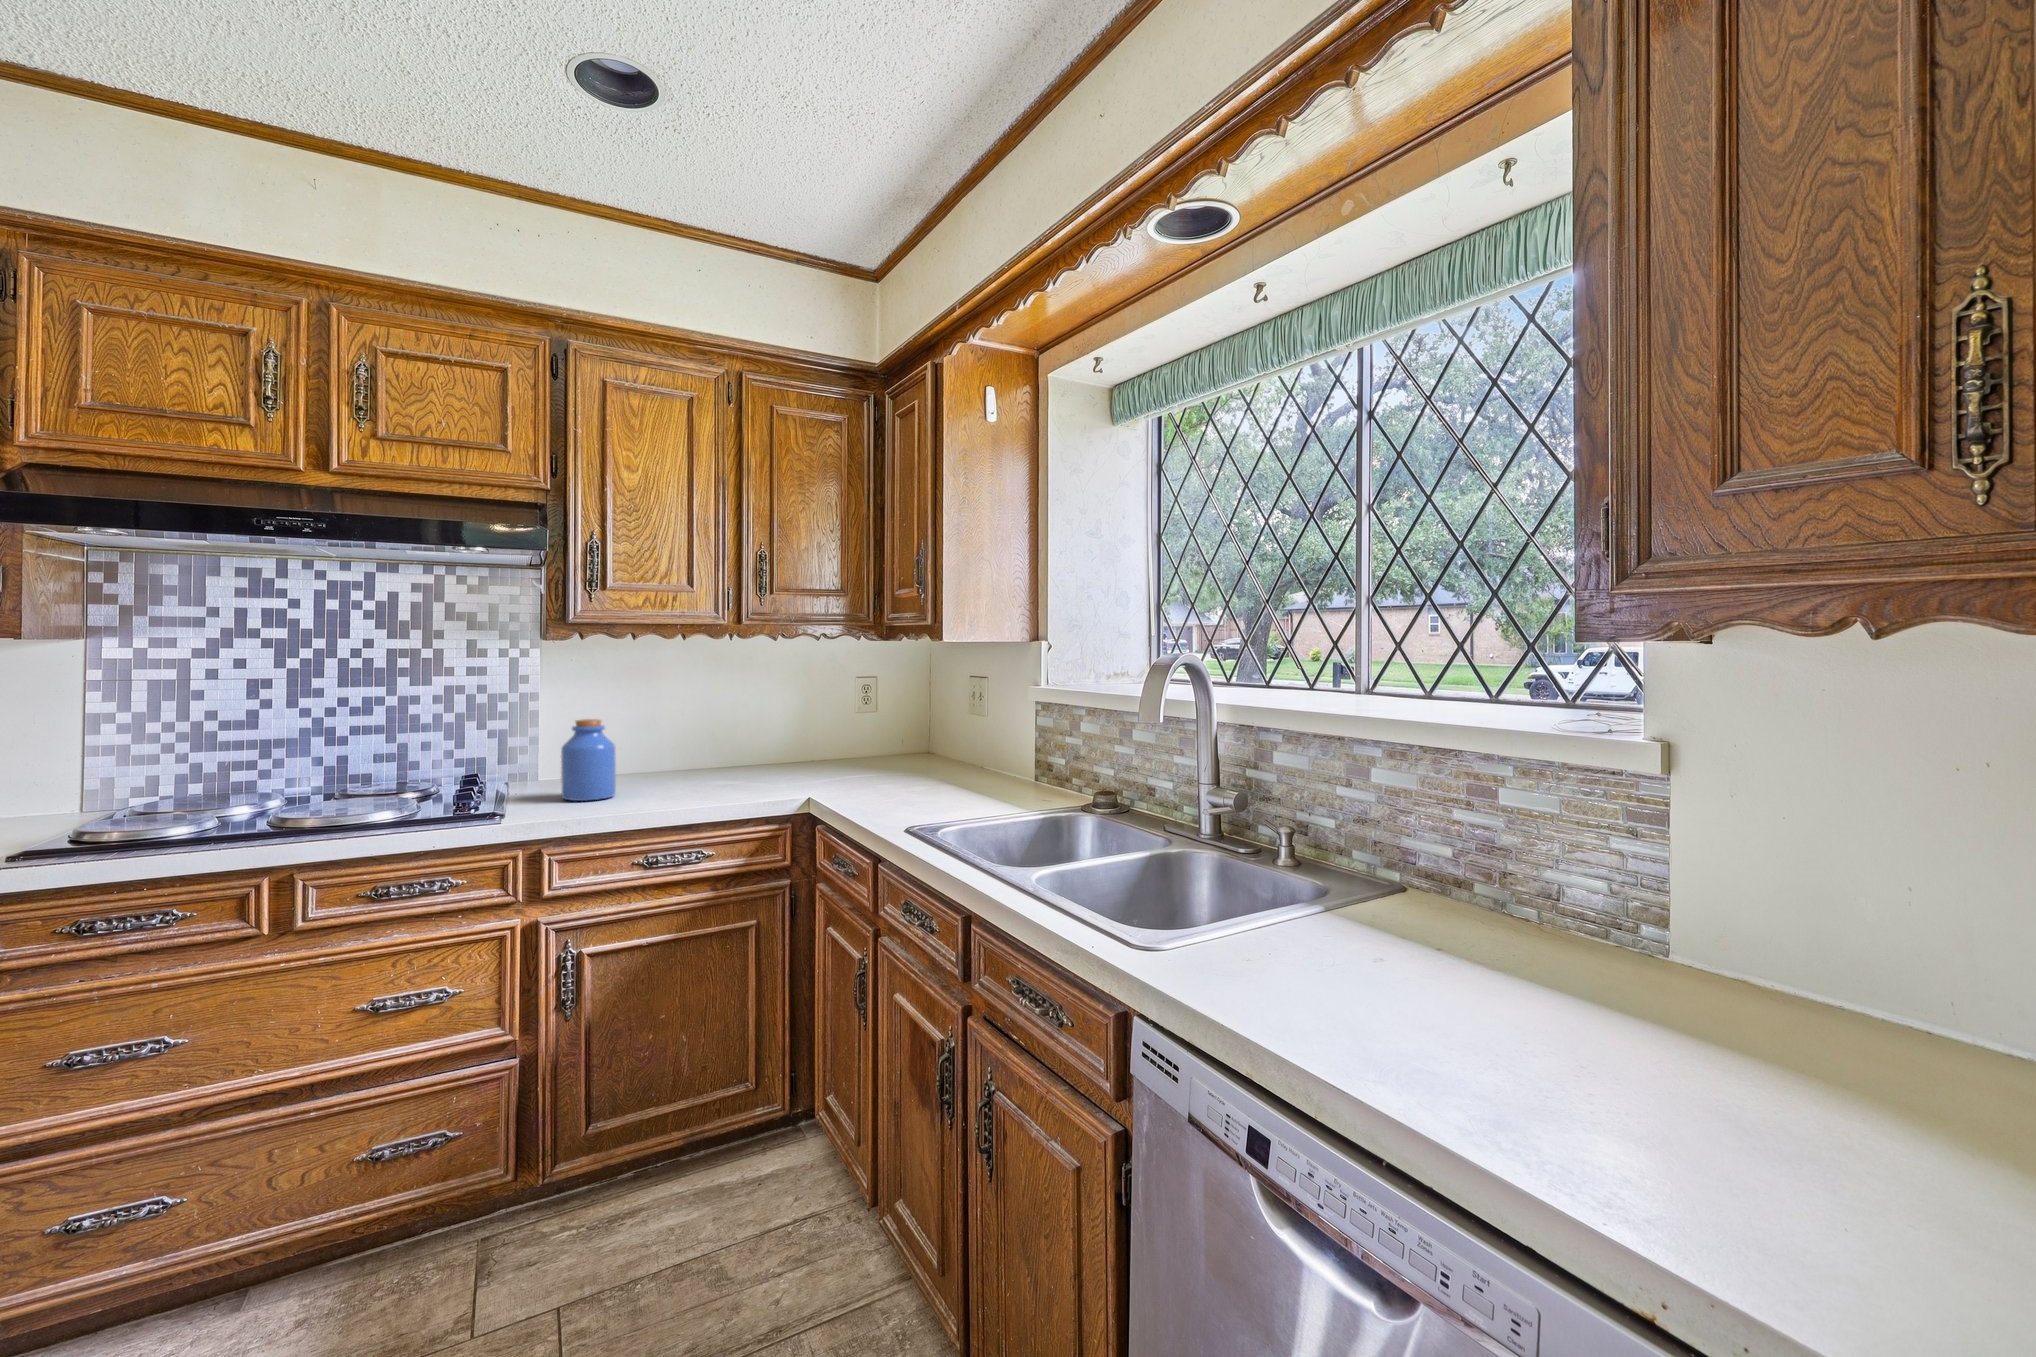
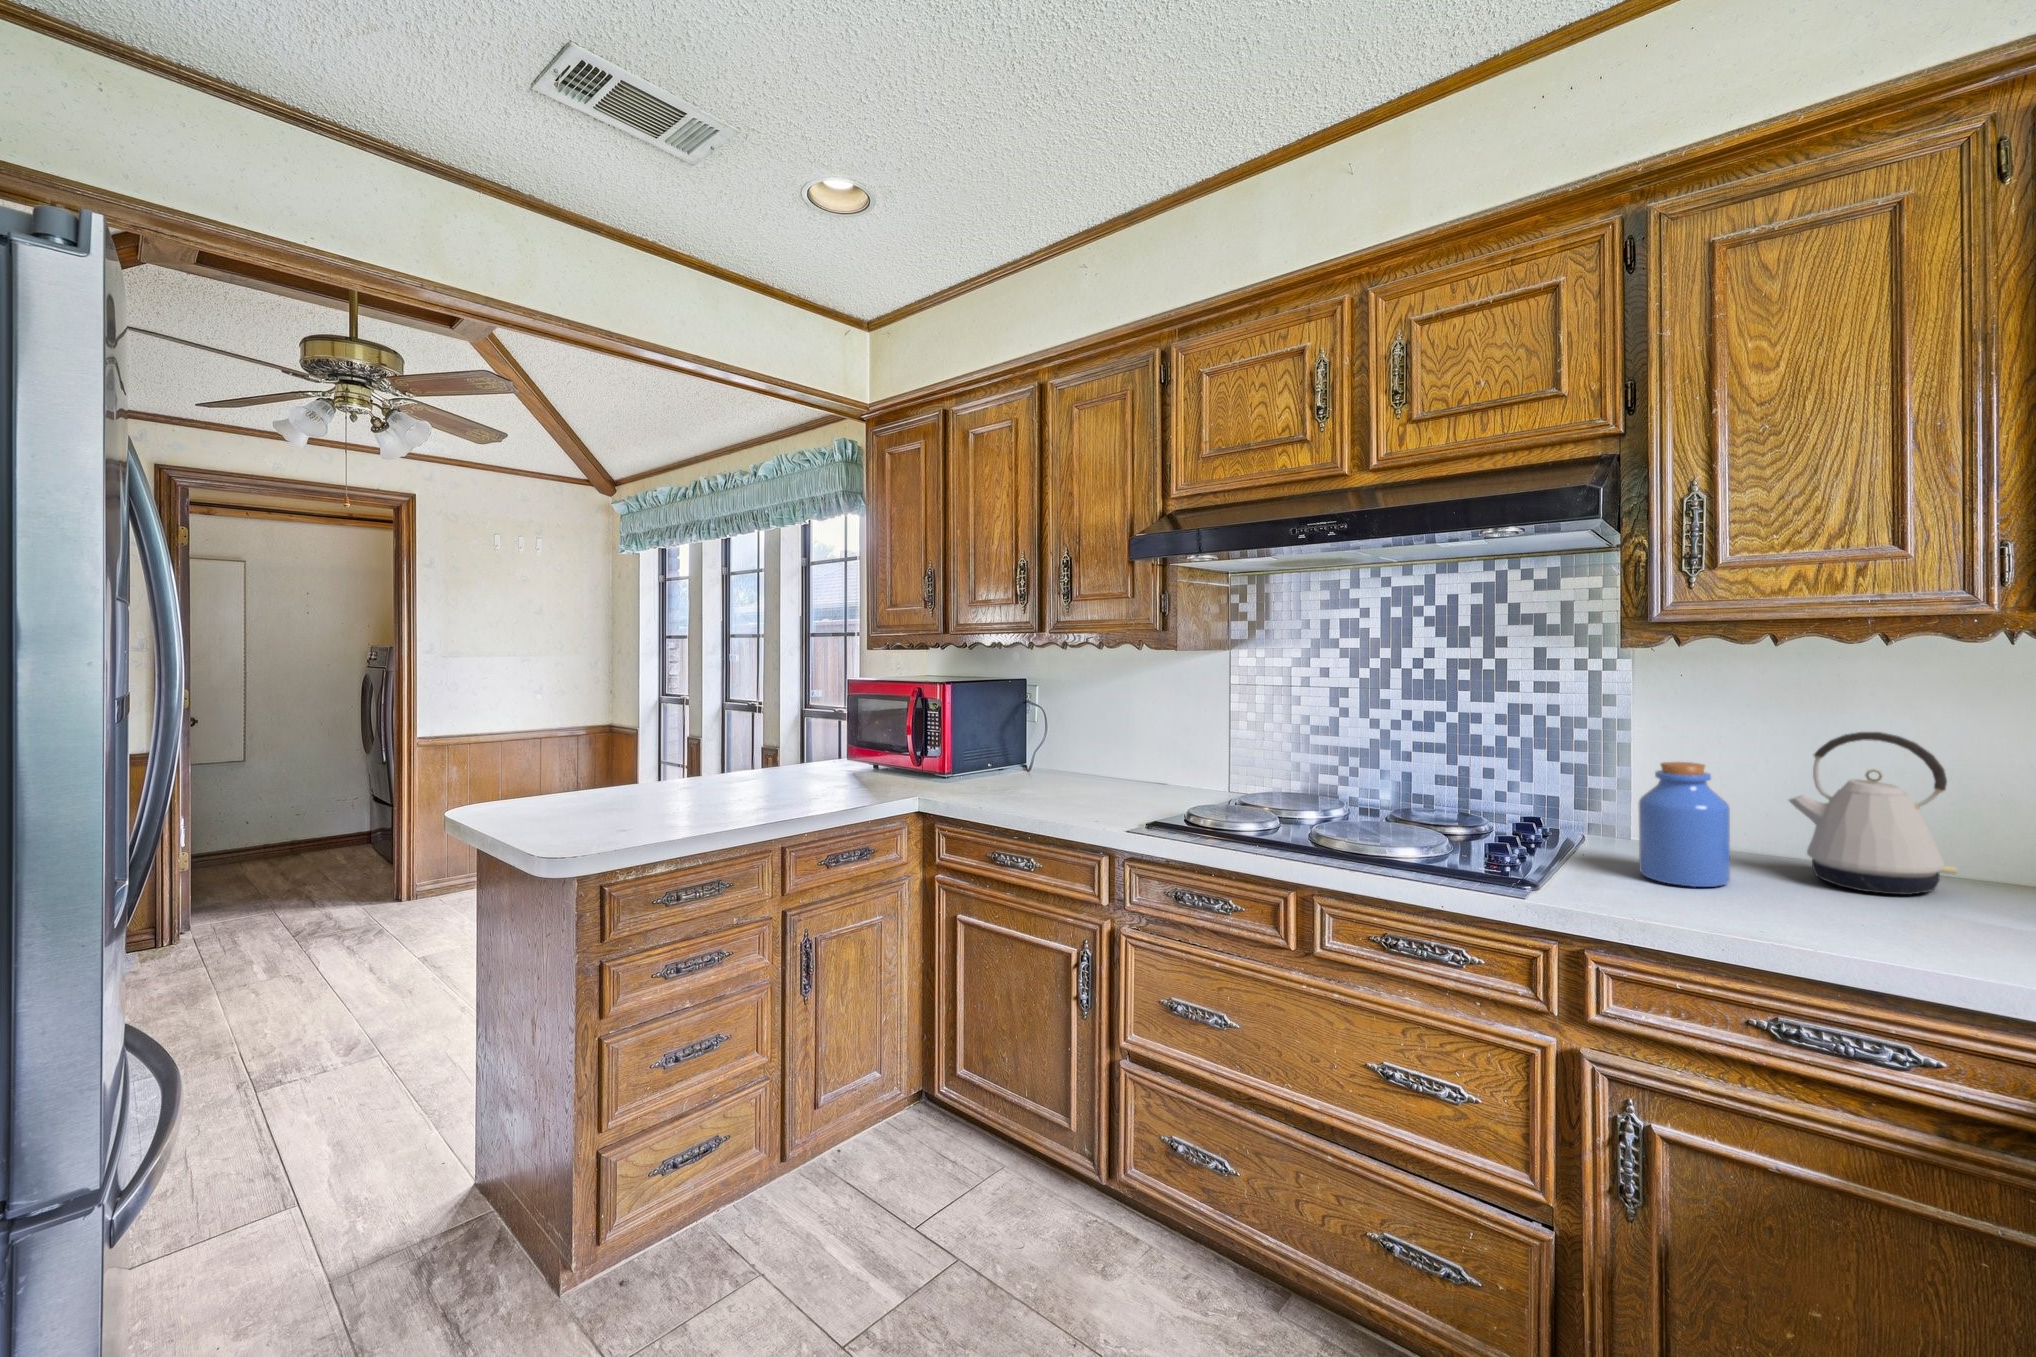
kettle: none [640,695,717,788] -> present [1789,732,1958,895]

